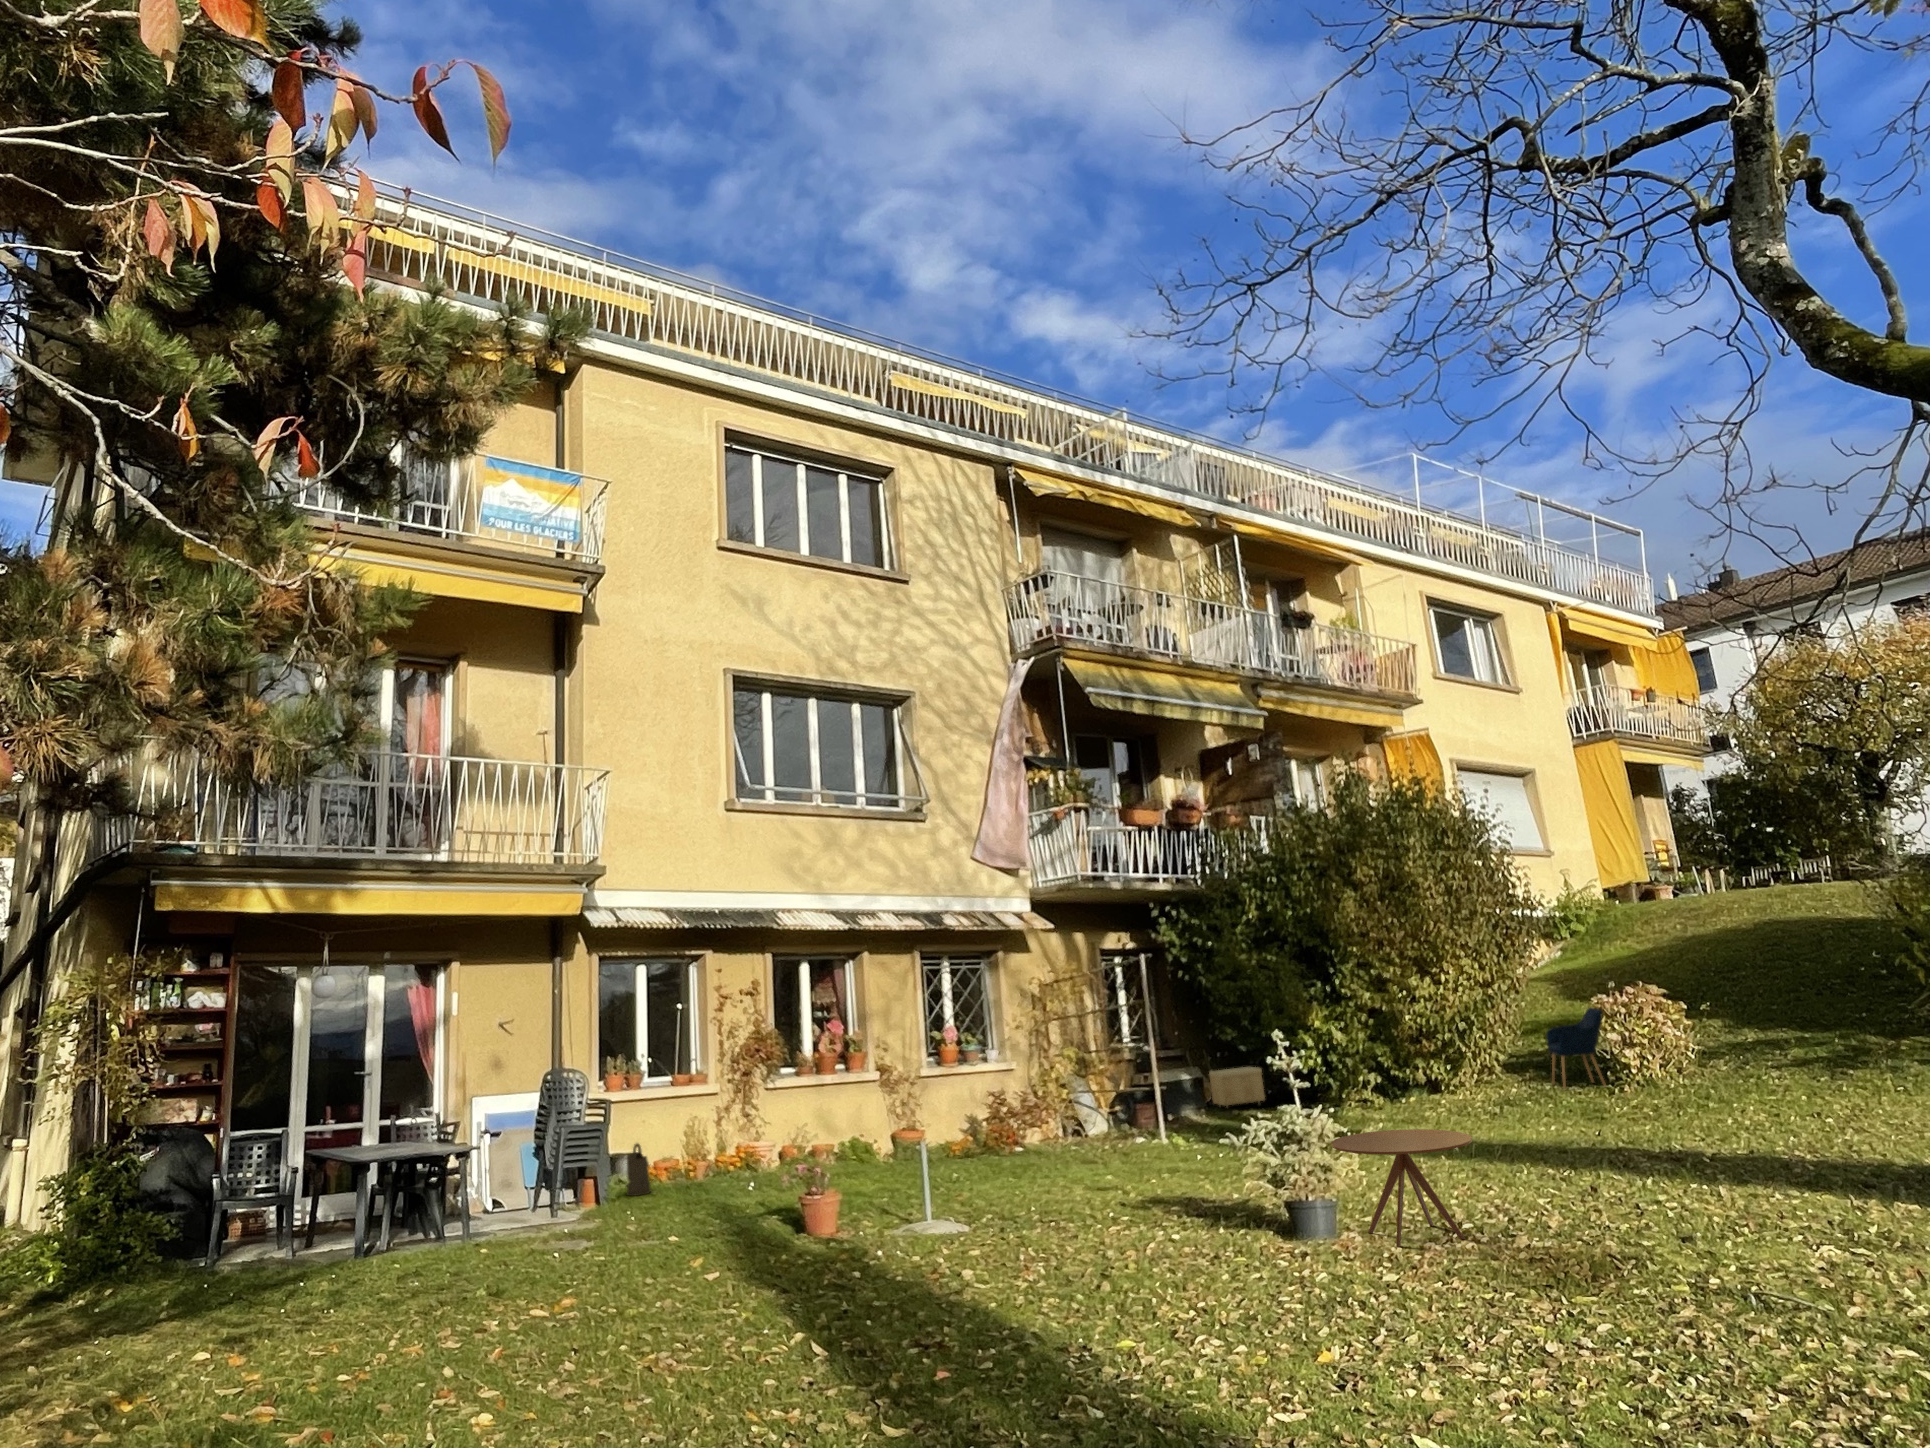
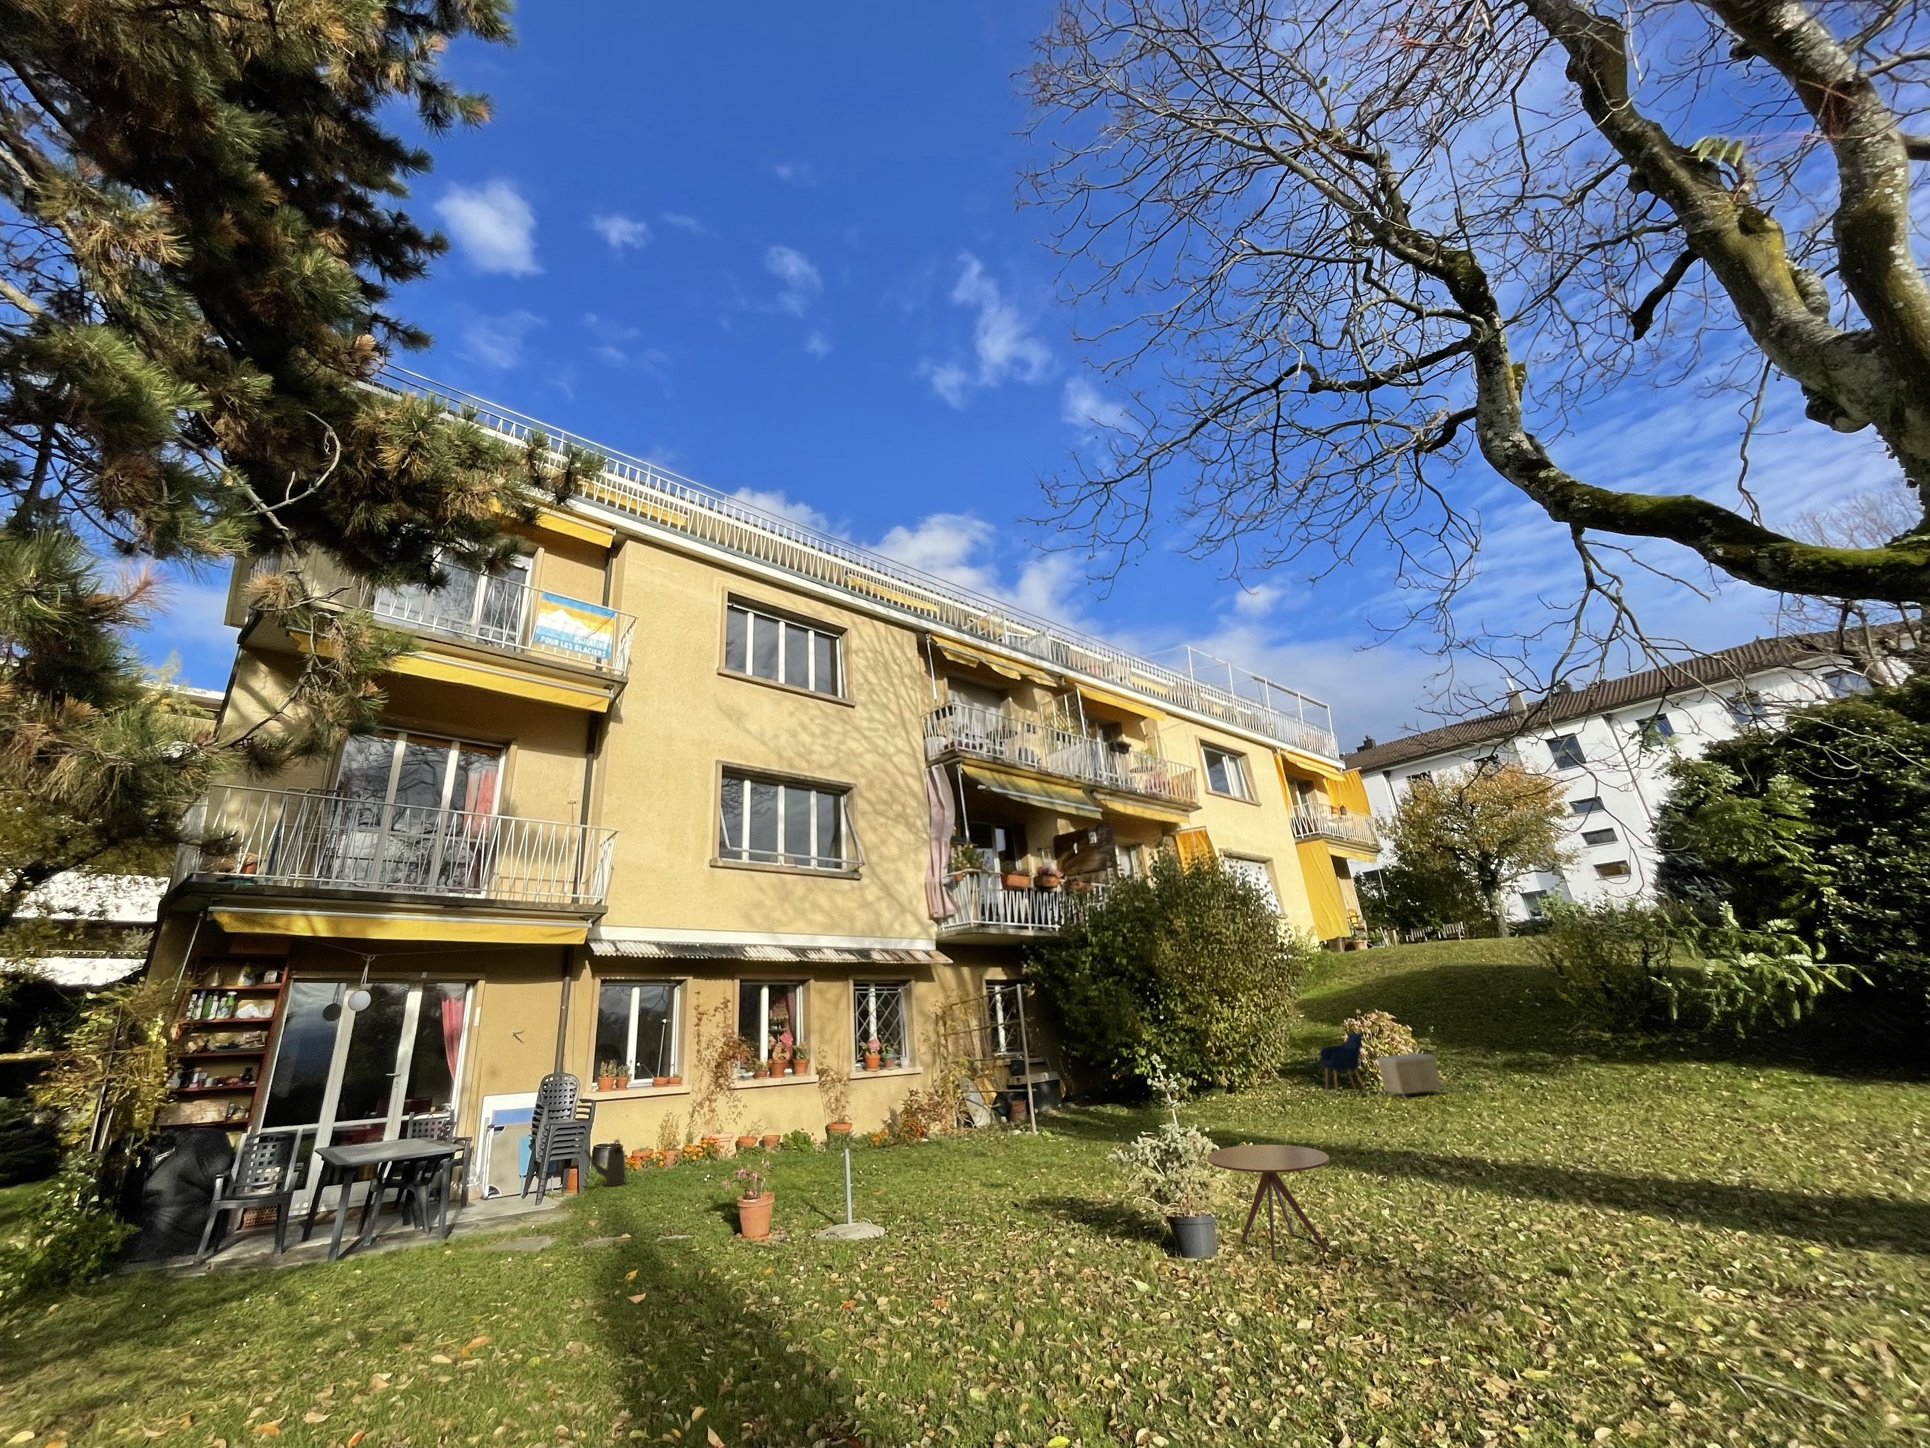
storage bench: present [1209,1066,1265,1106] -> present [1377,1053,1442,1096]

